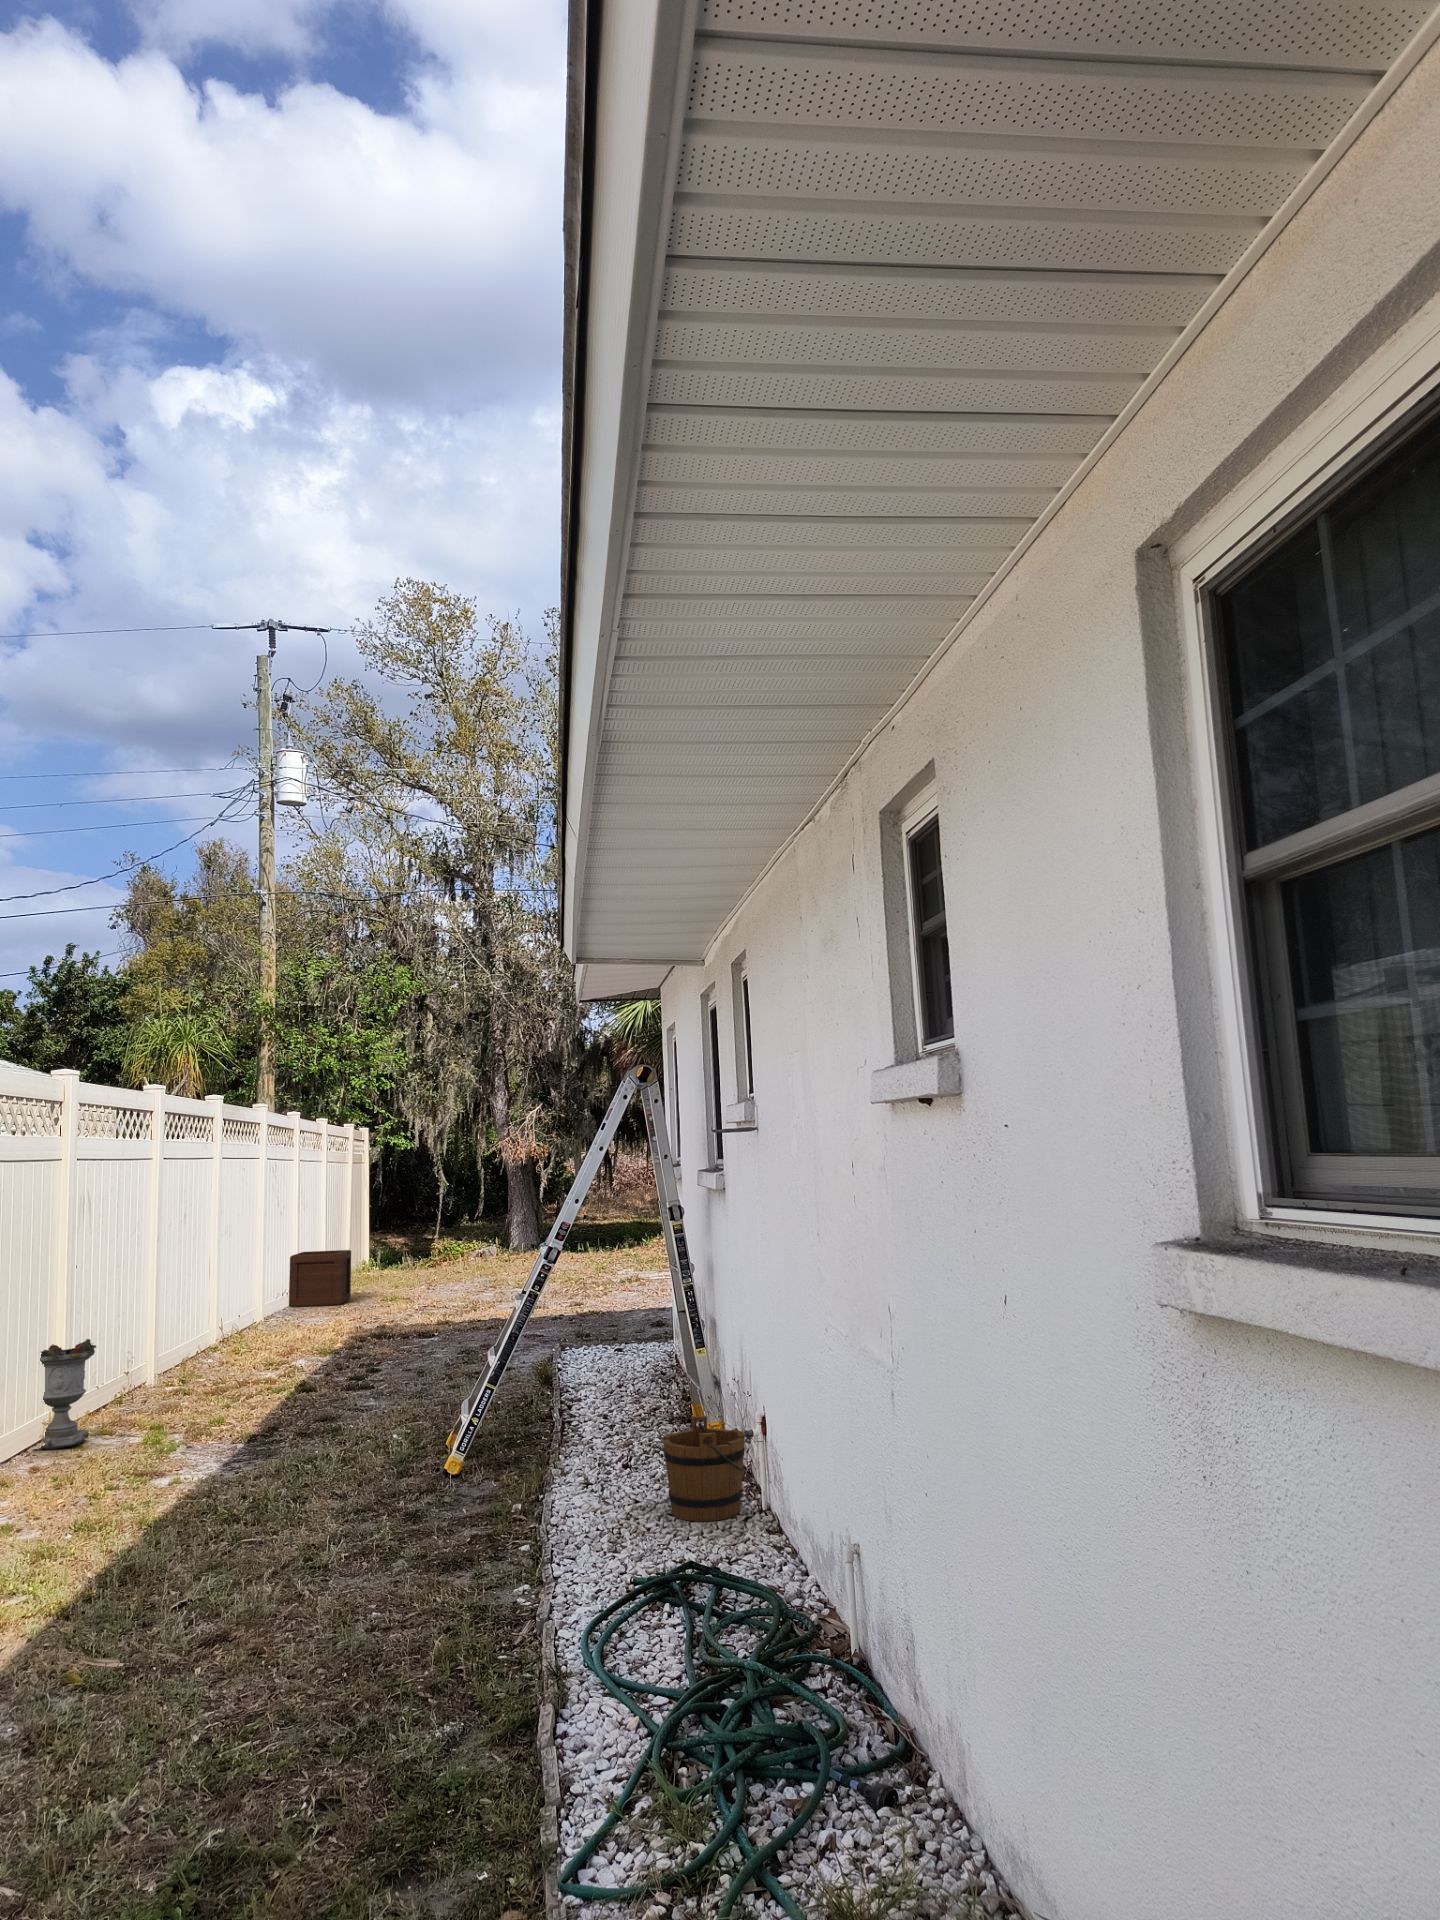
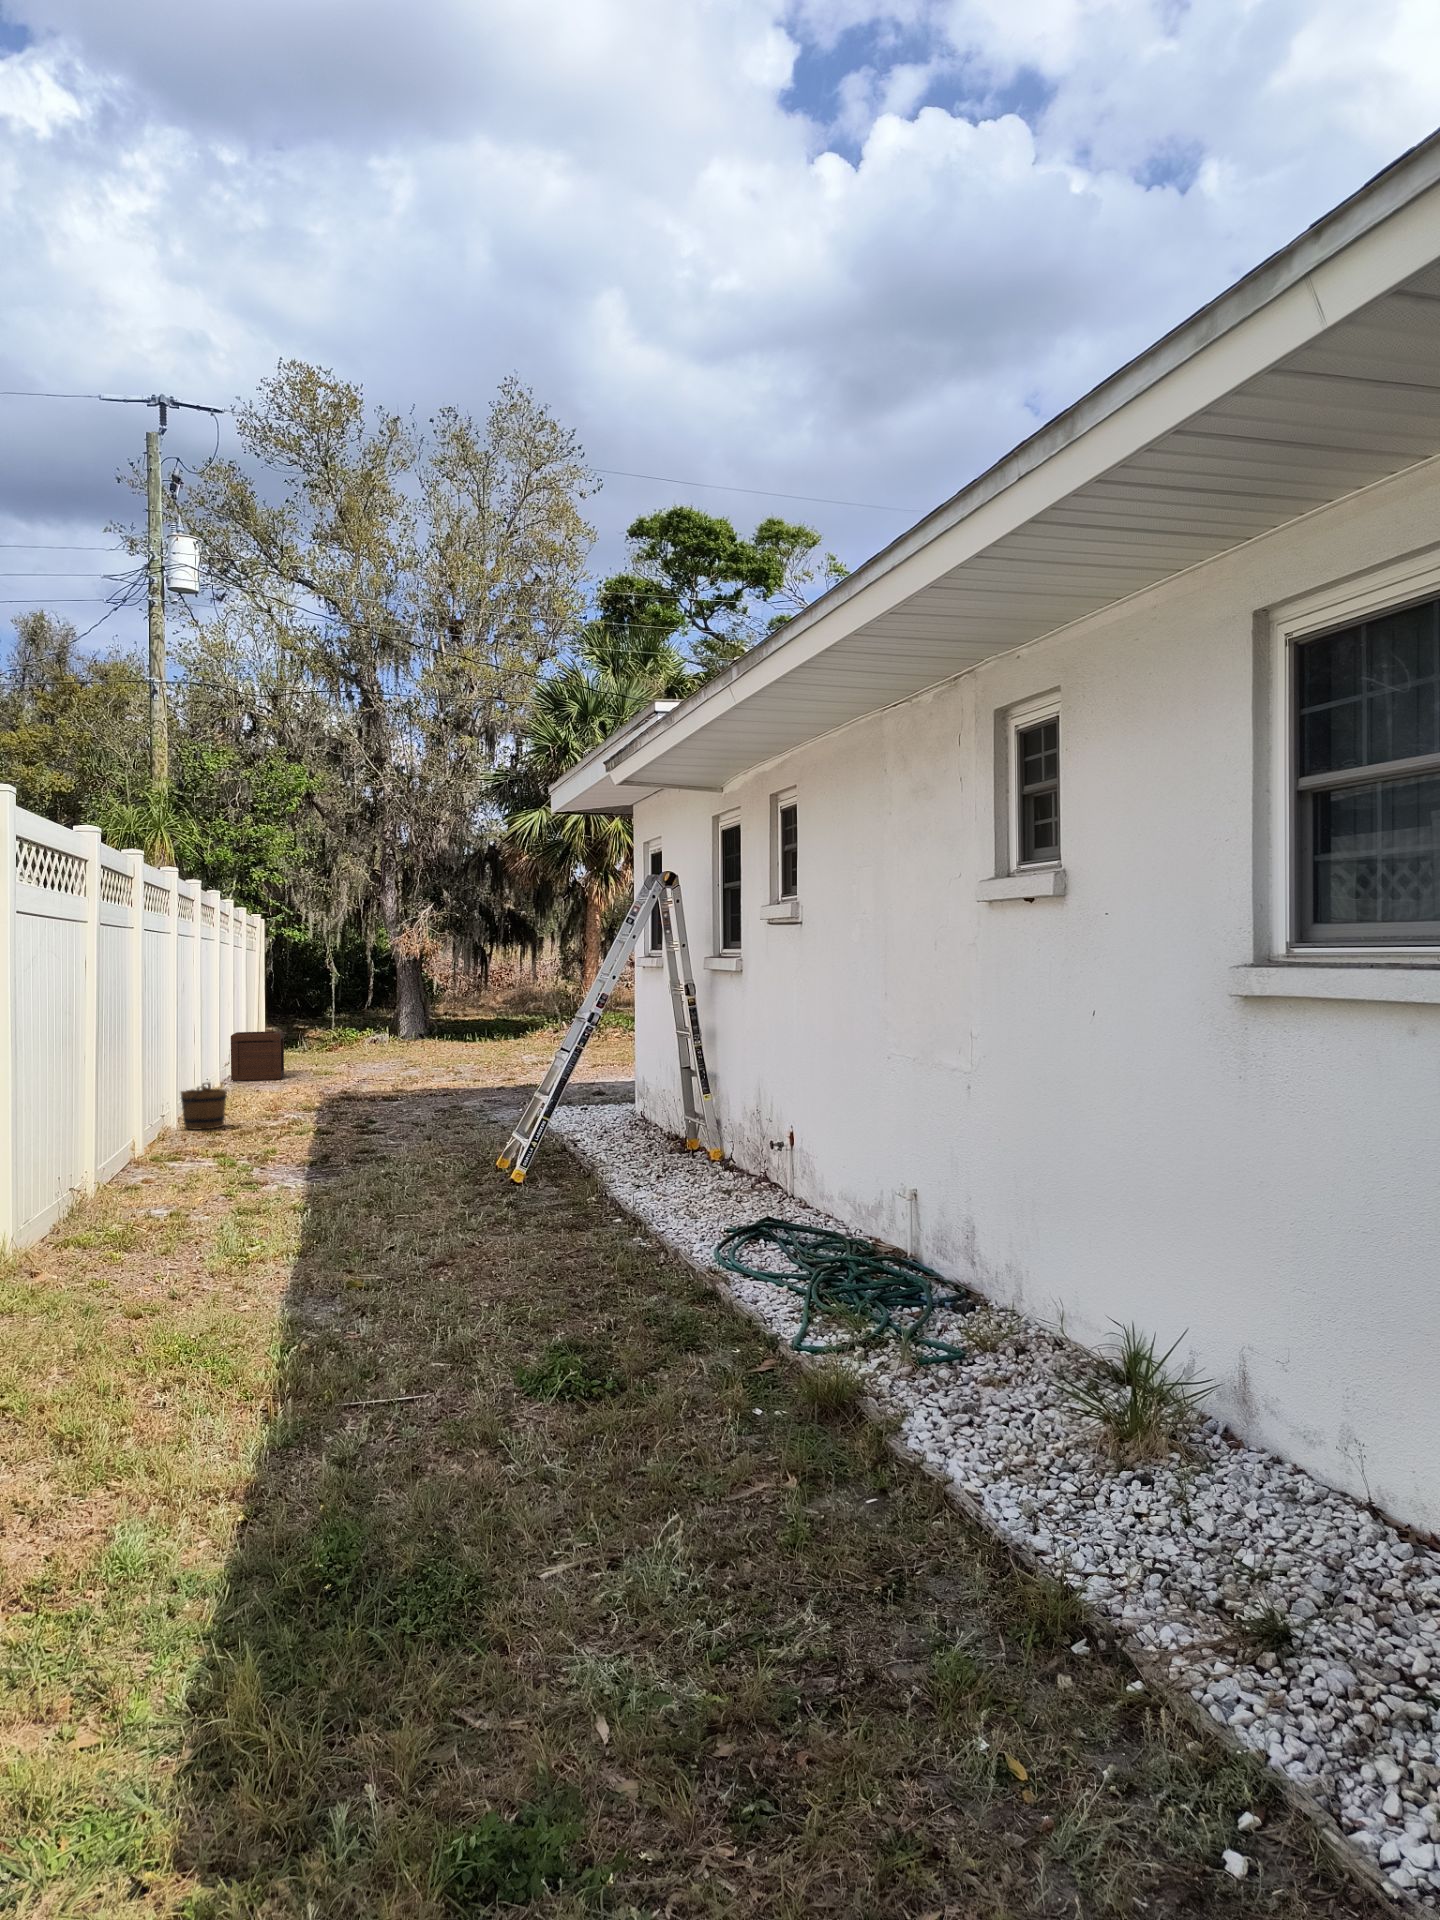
planter: present [40,1339,96,1449] -> none [131,1086,182,1175]
bucket: present [663,1416,745,1521] -> present [181,1083,227,1130]

